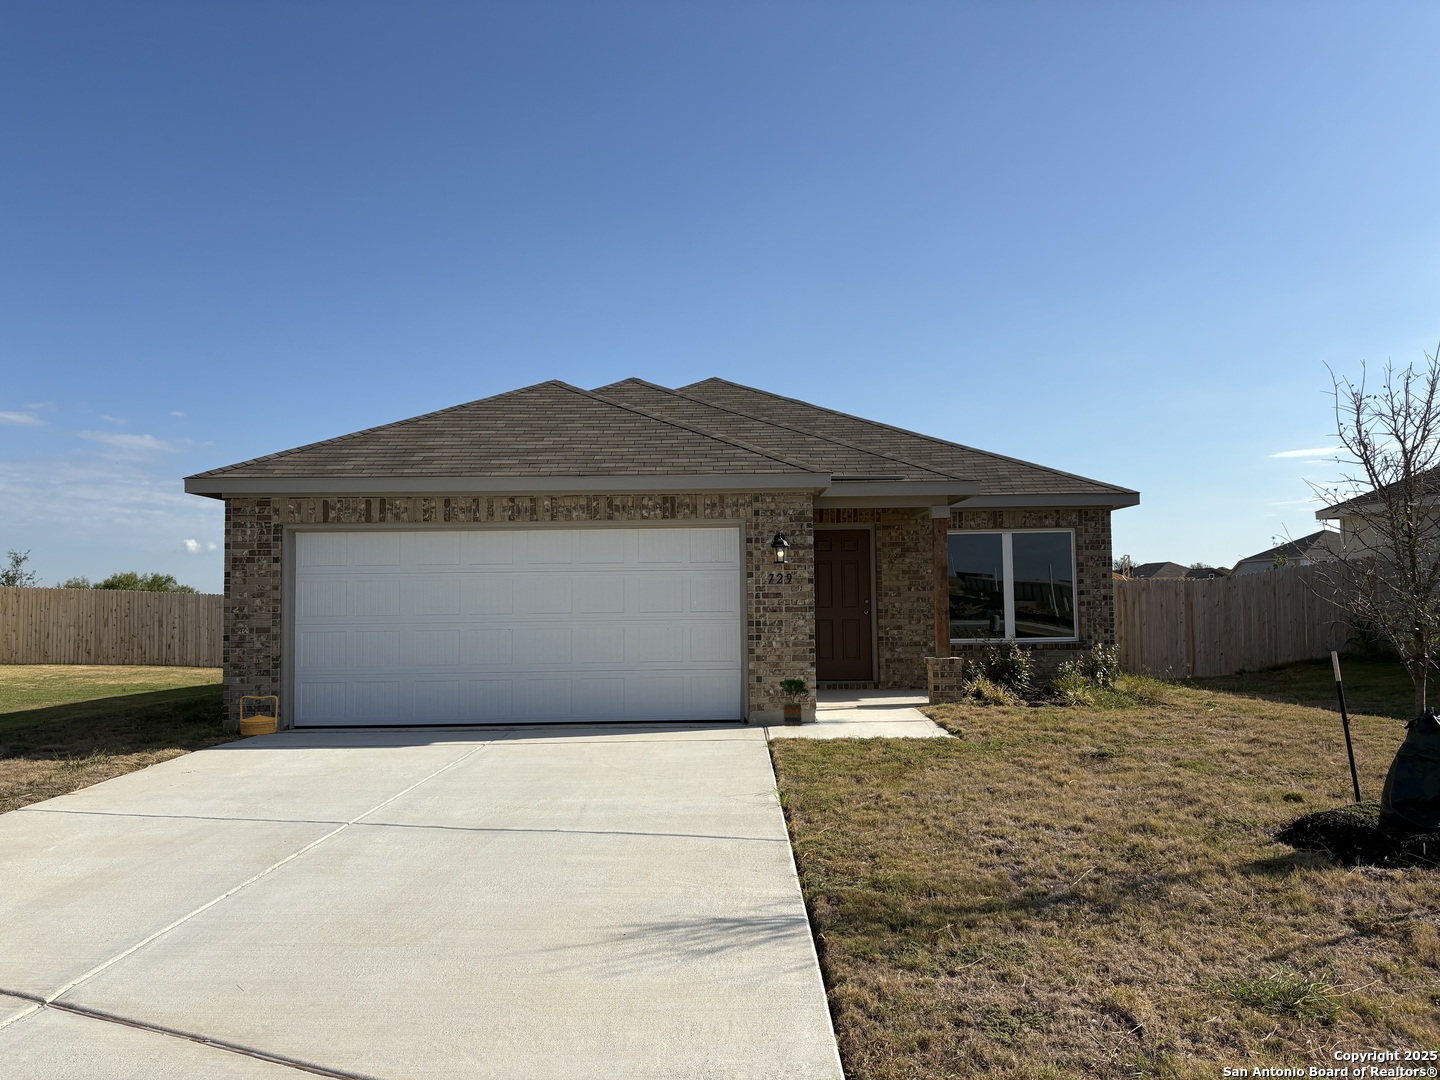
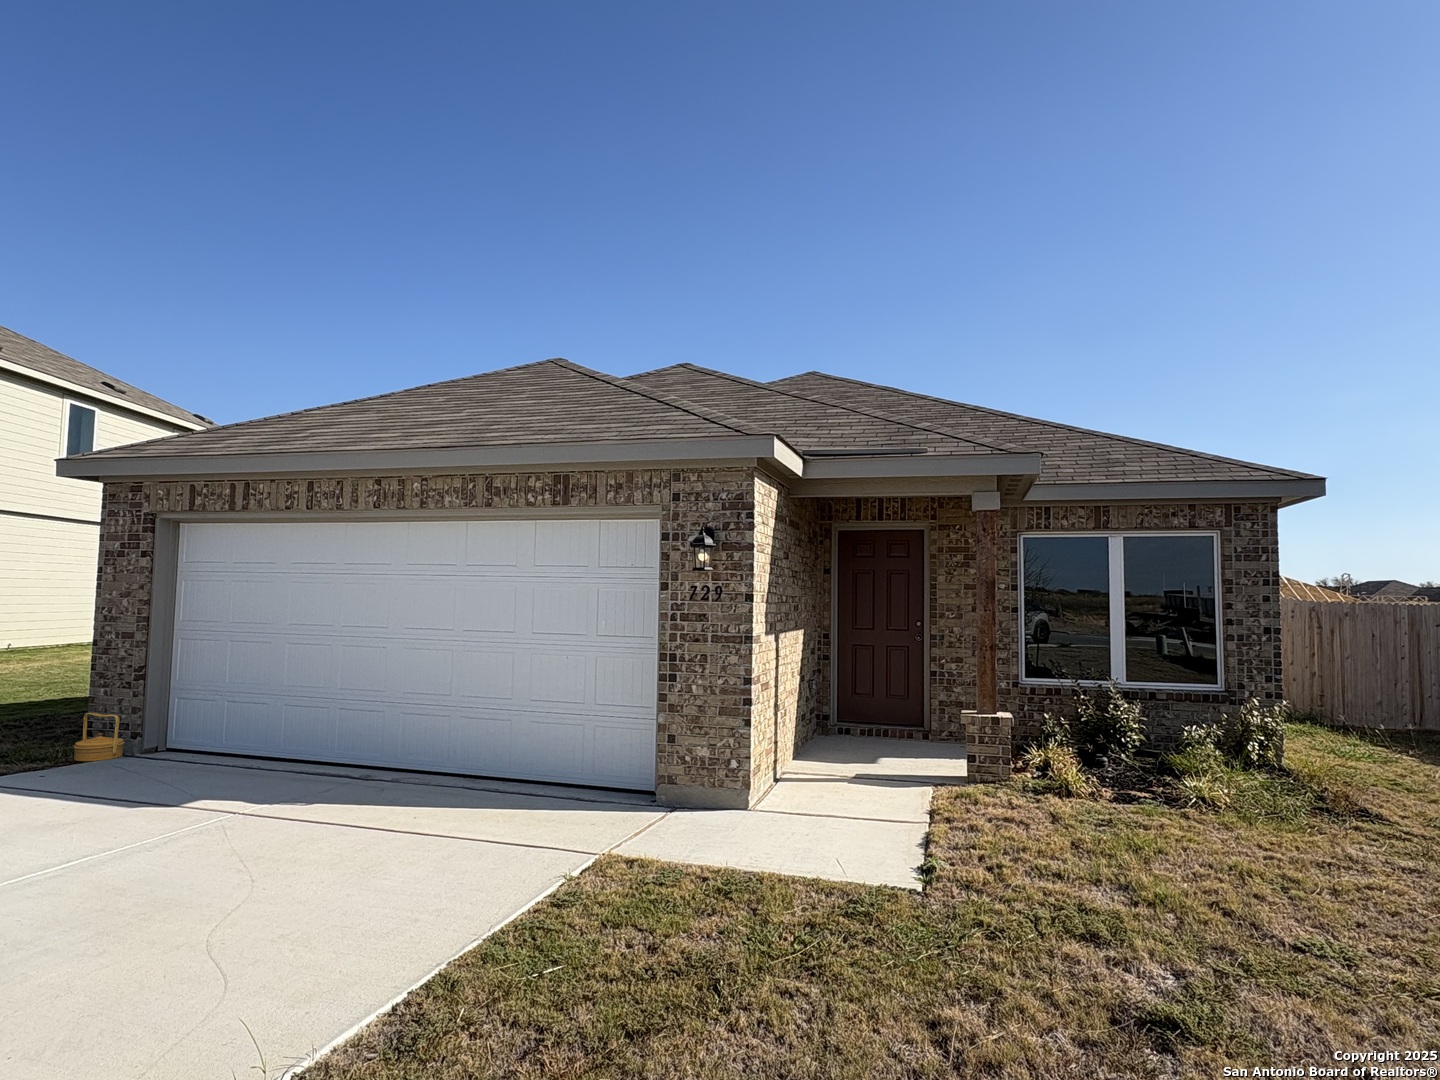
potted tree: present [778,679,808,726] -> none [684,741,729,816]

